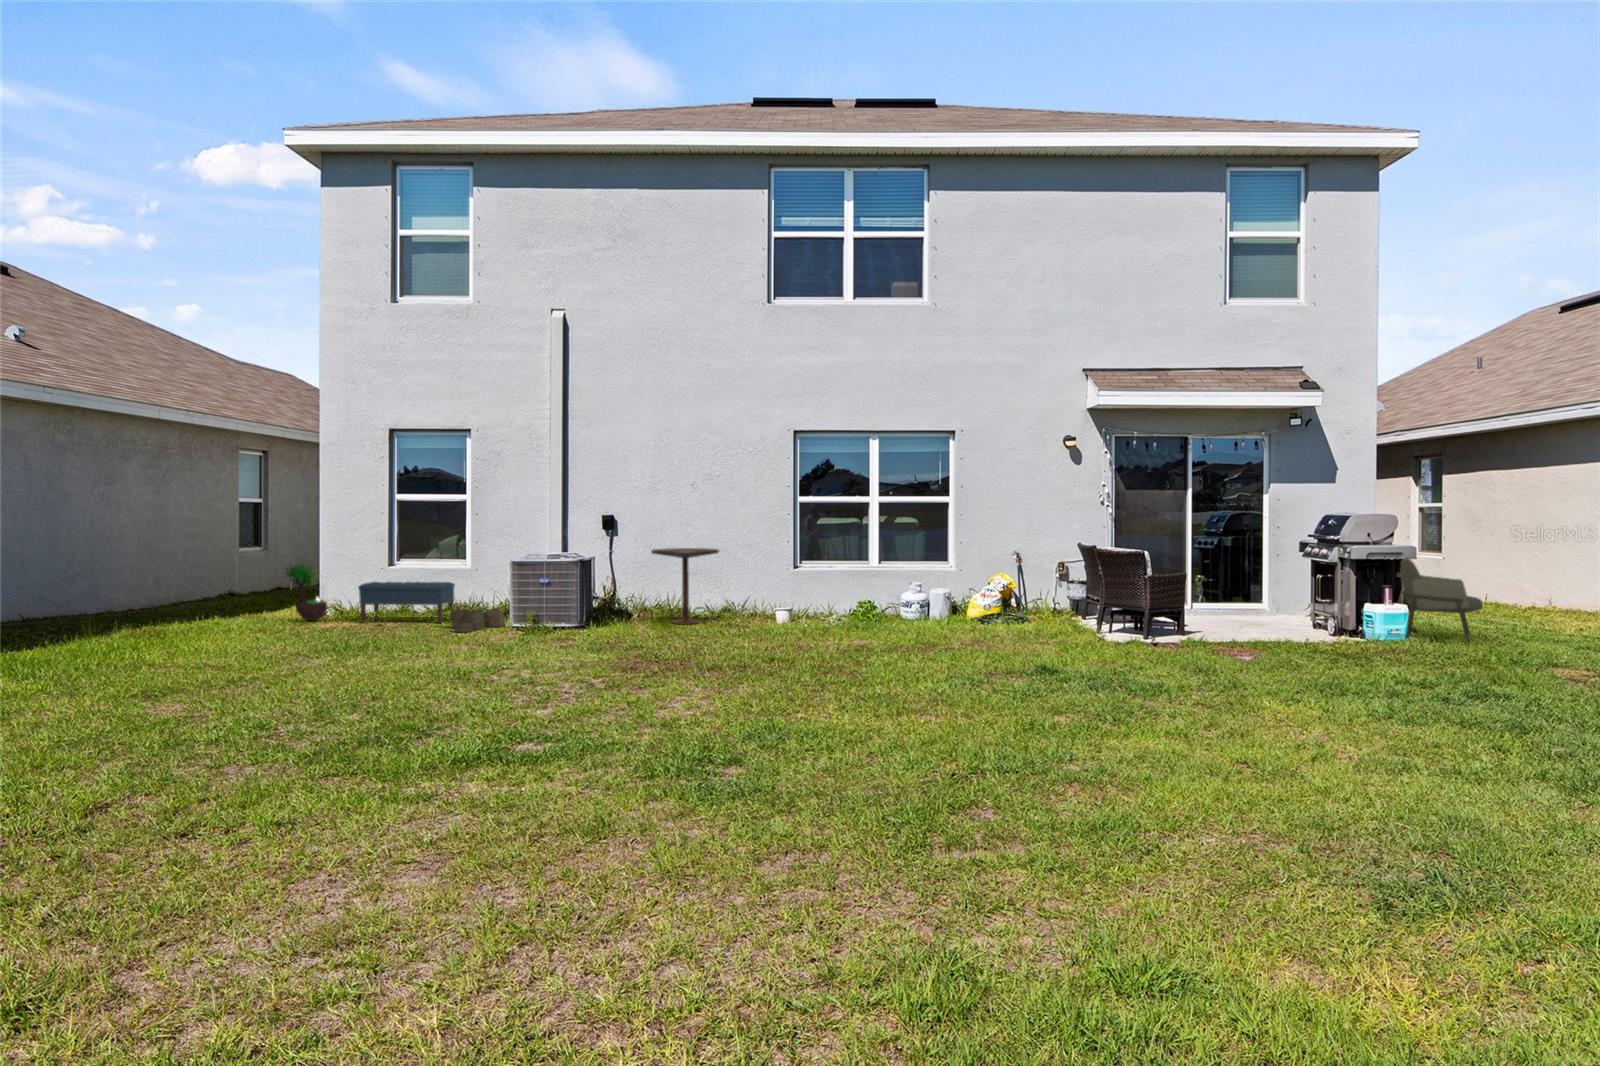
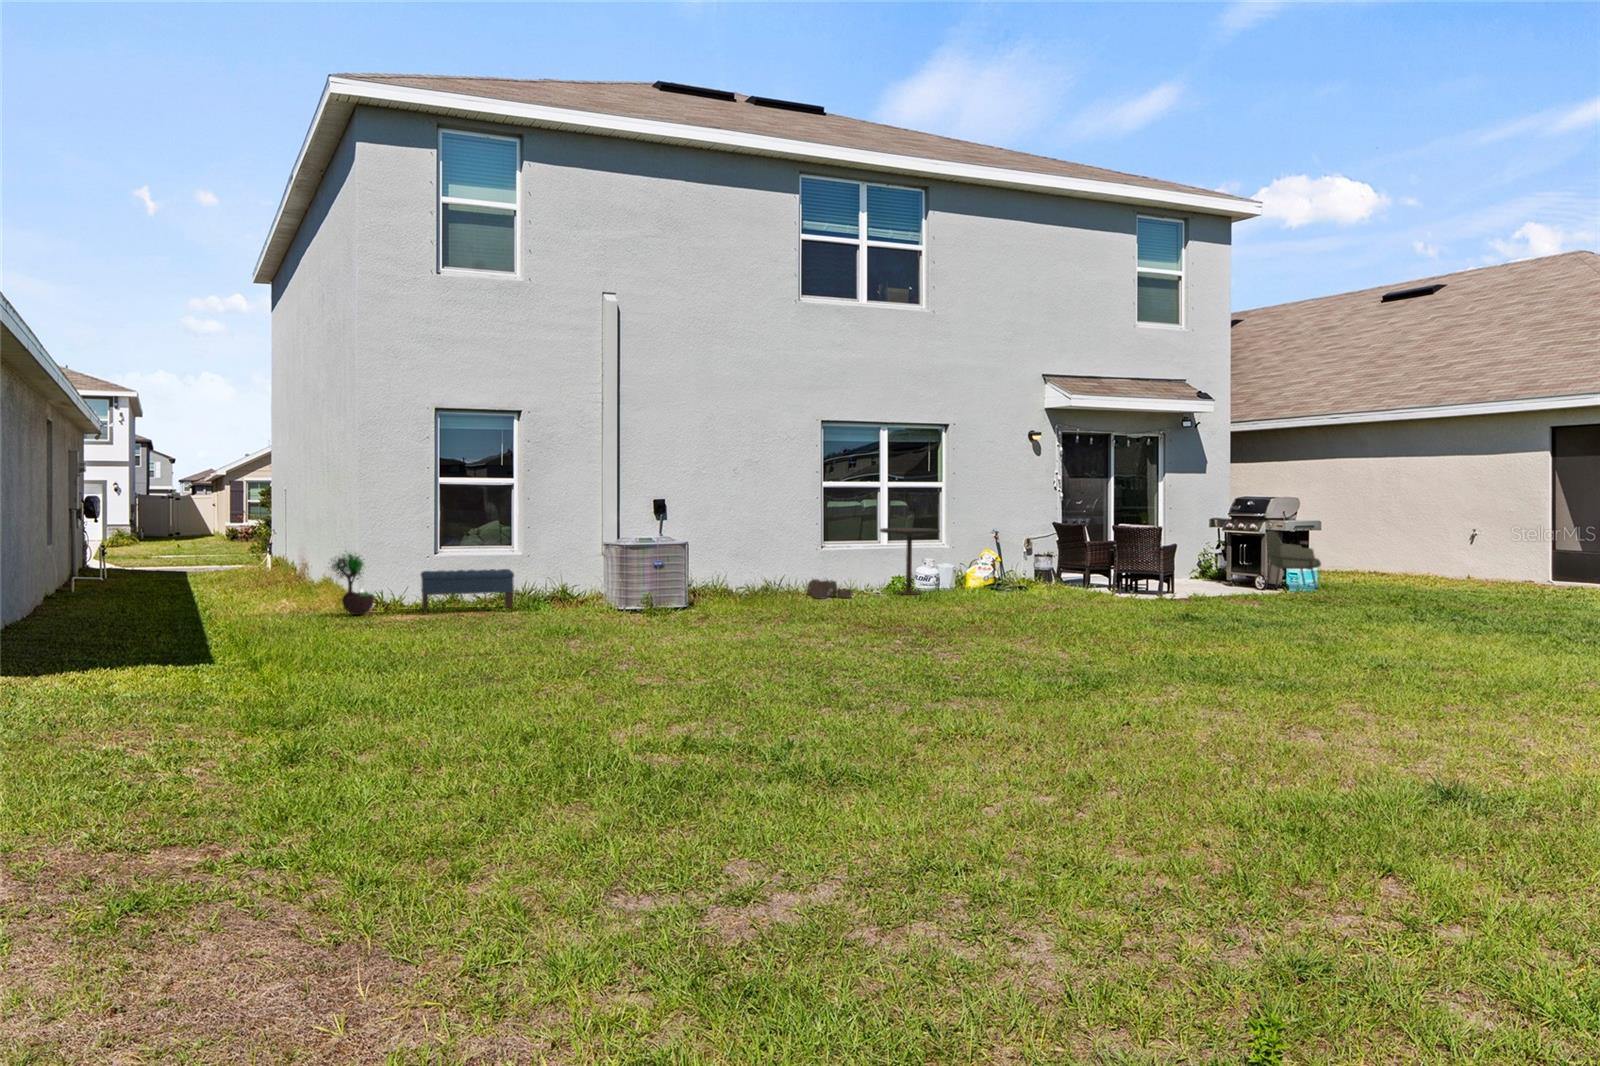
pedestal table: present [651,548,719,625] -> present [880,528,939,595]
woven basket: present [451,608,505,632] -> present [807,579,852,599]

